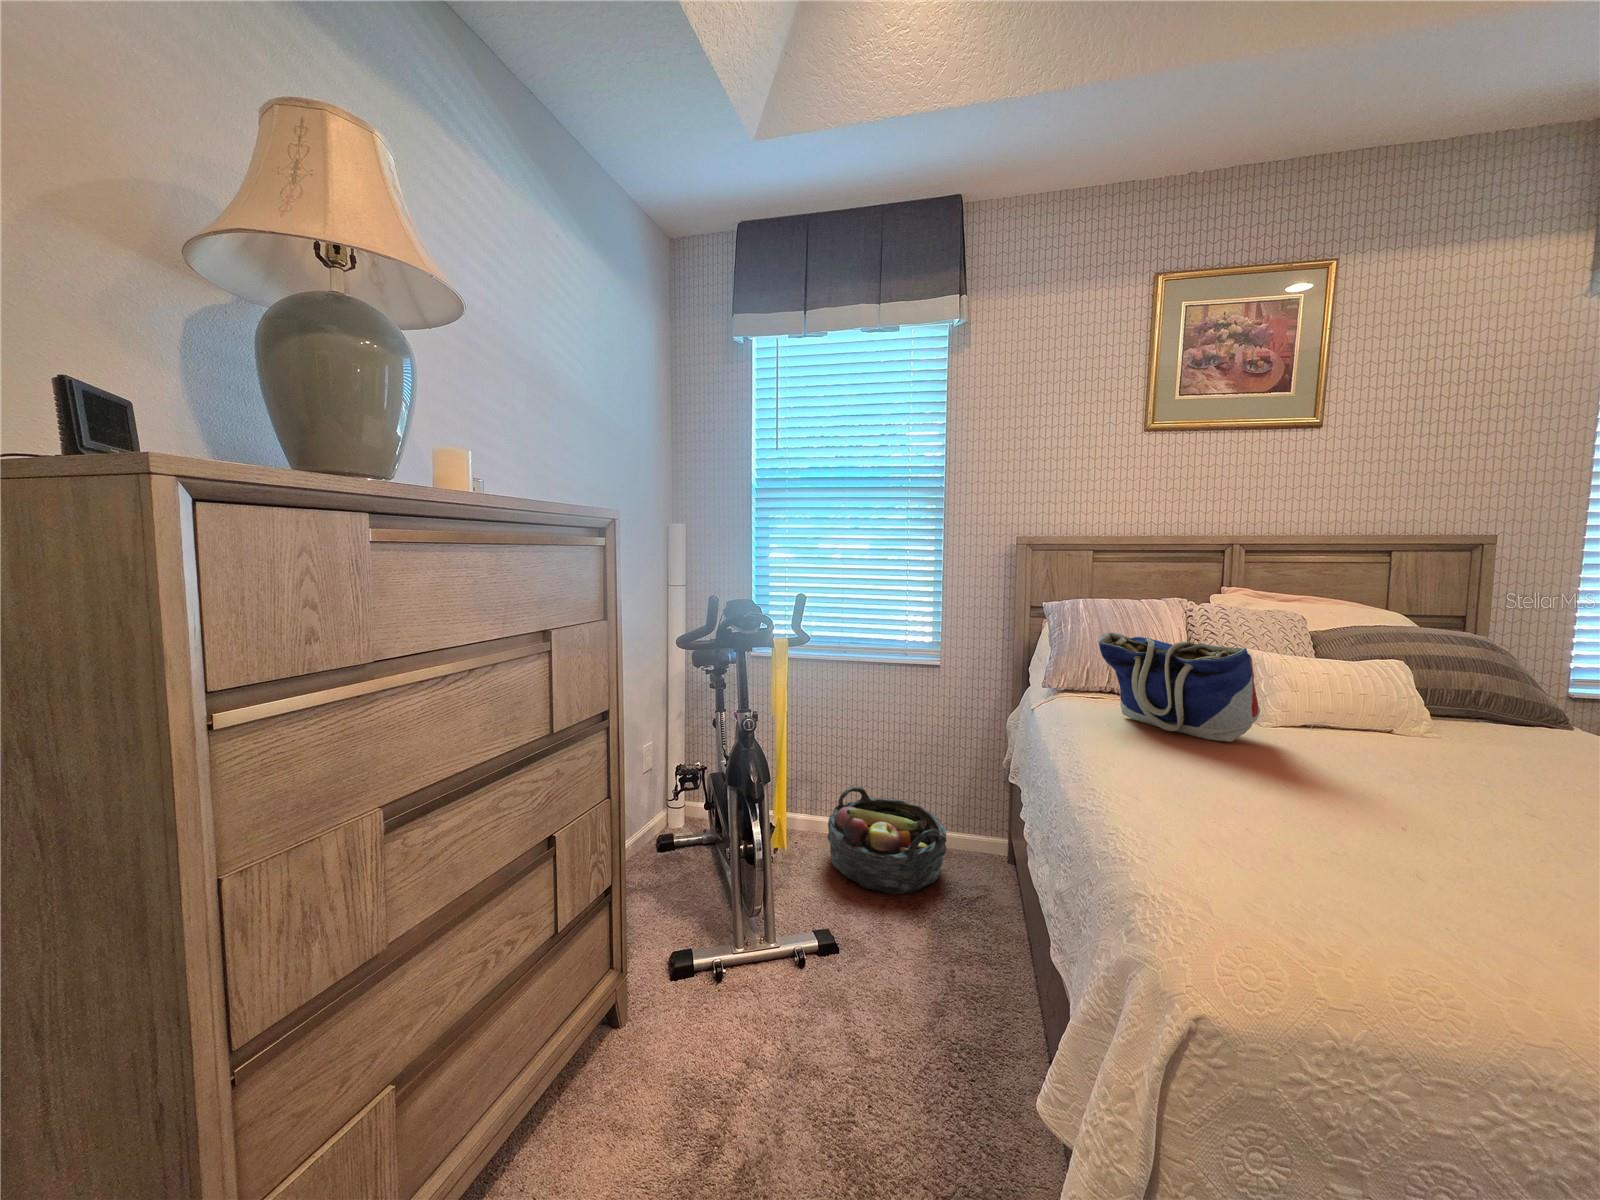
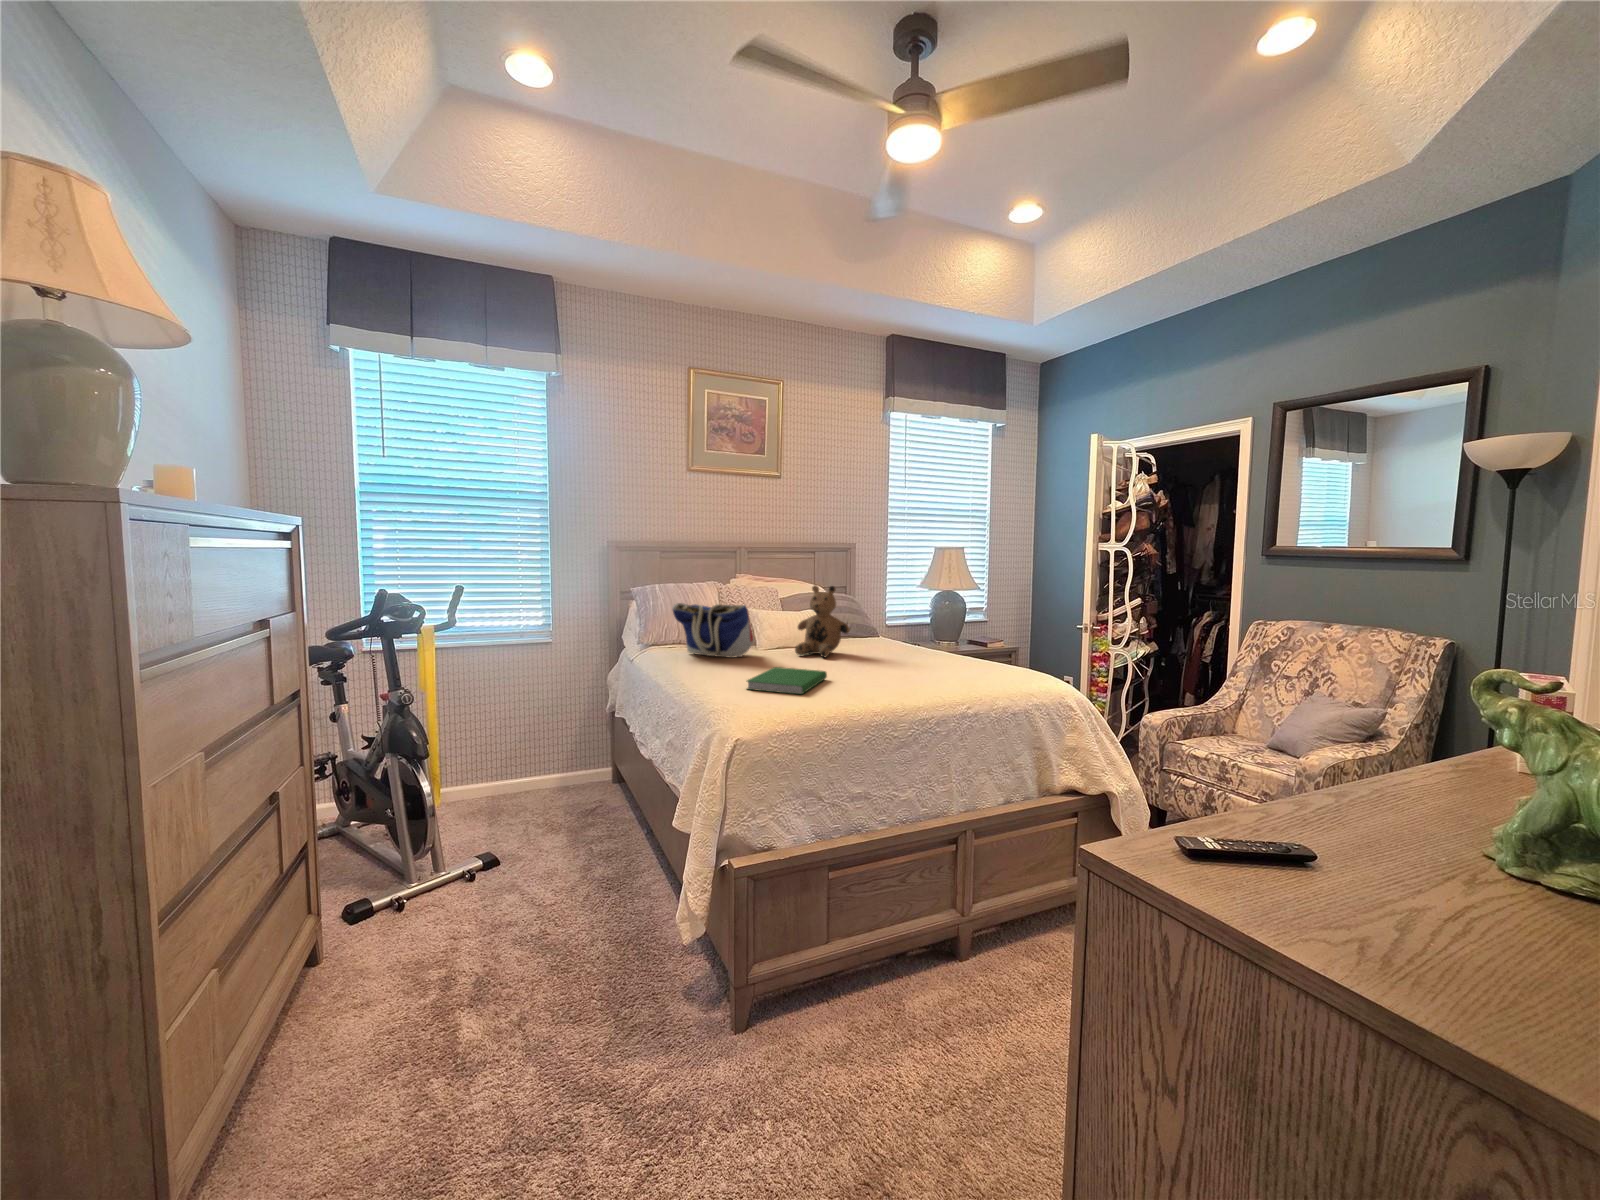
teddy bear: none [1362,618,1532,778] -> present [795,585,850,657]
basket: present [827,787,946,894] -> none [467,753,572,823]
hardcover book: none [1248,795,1495,913] -> present [747,667,827,694]

